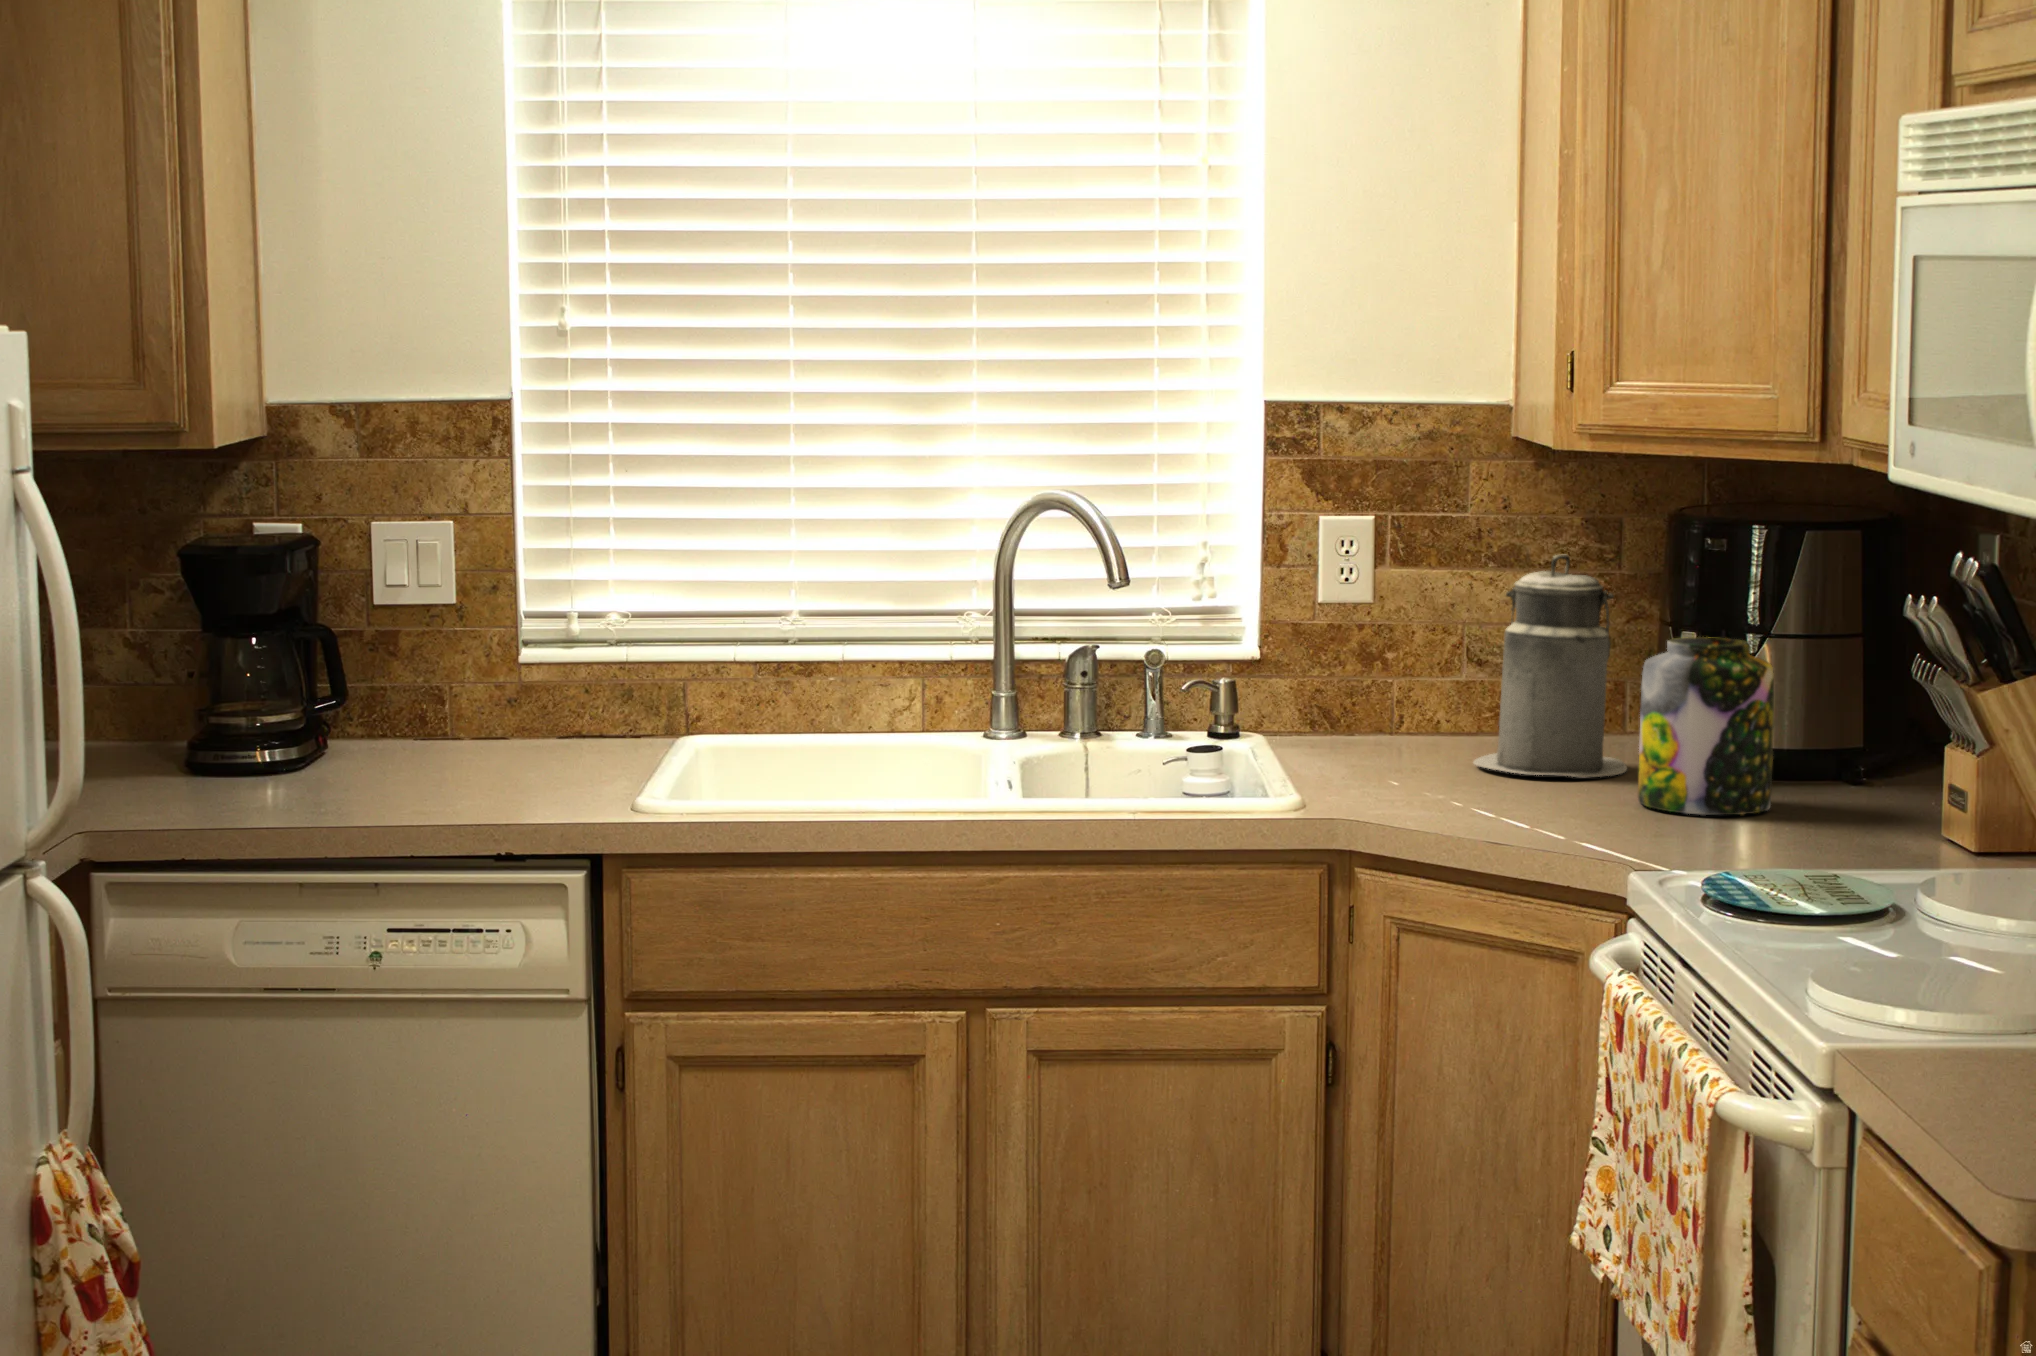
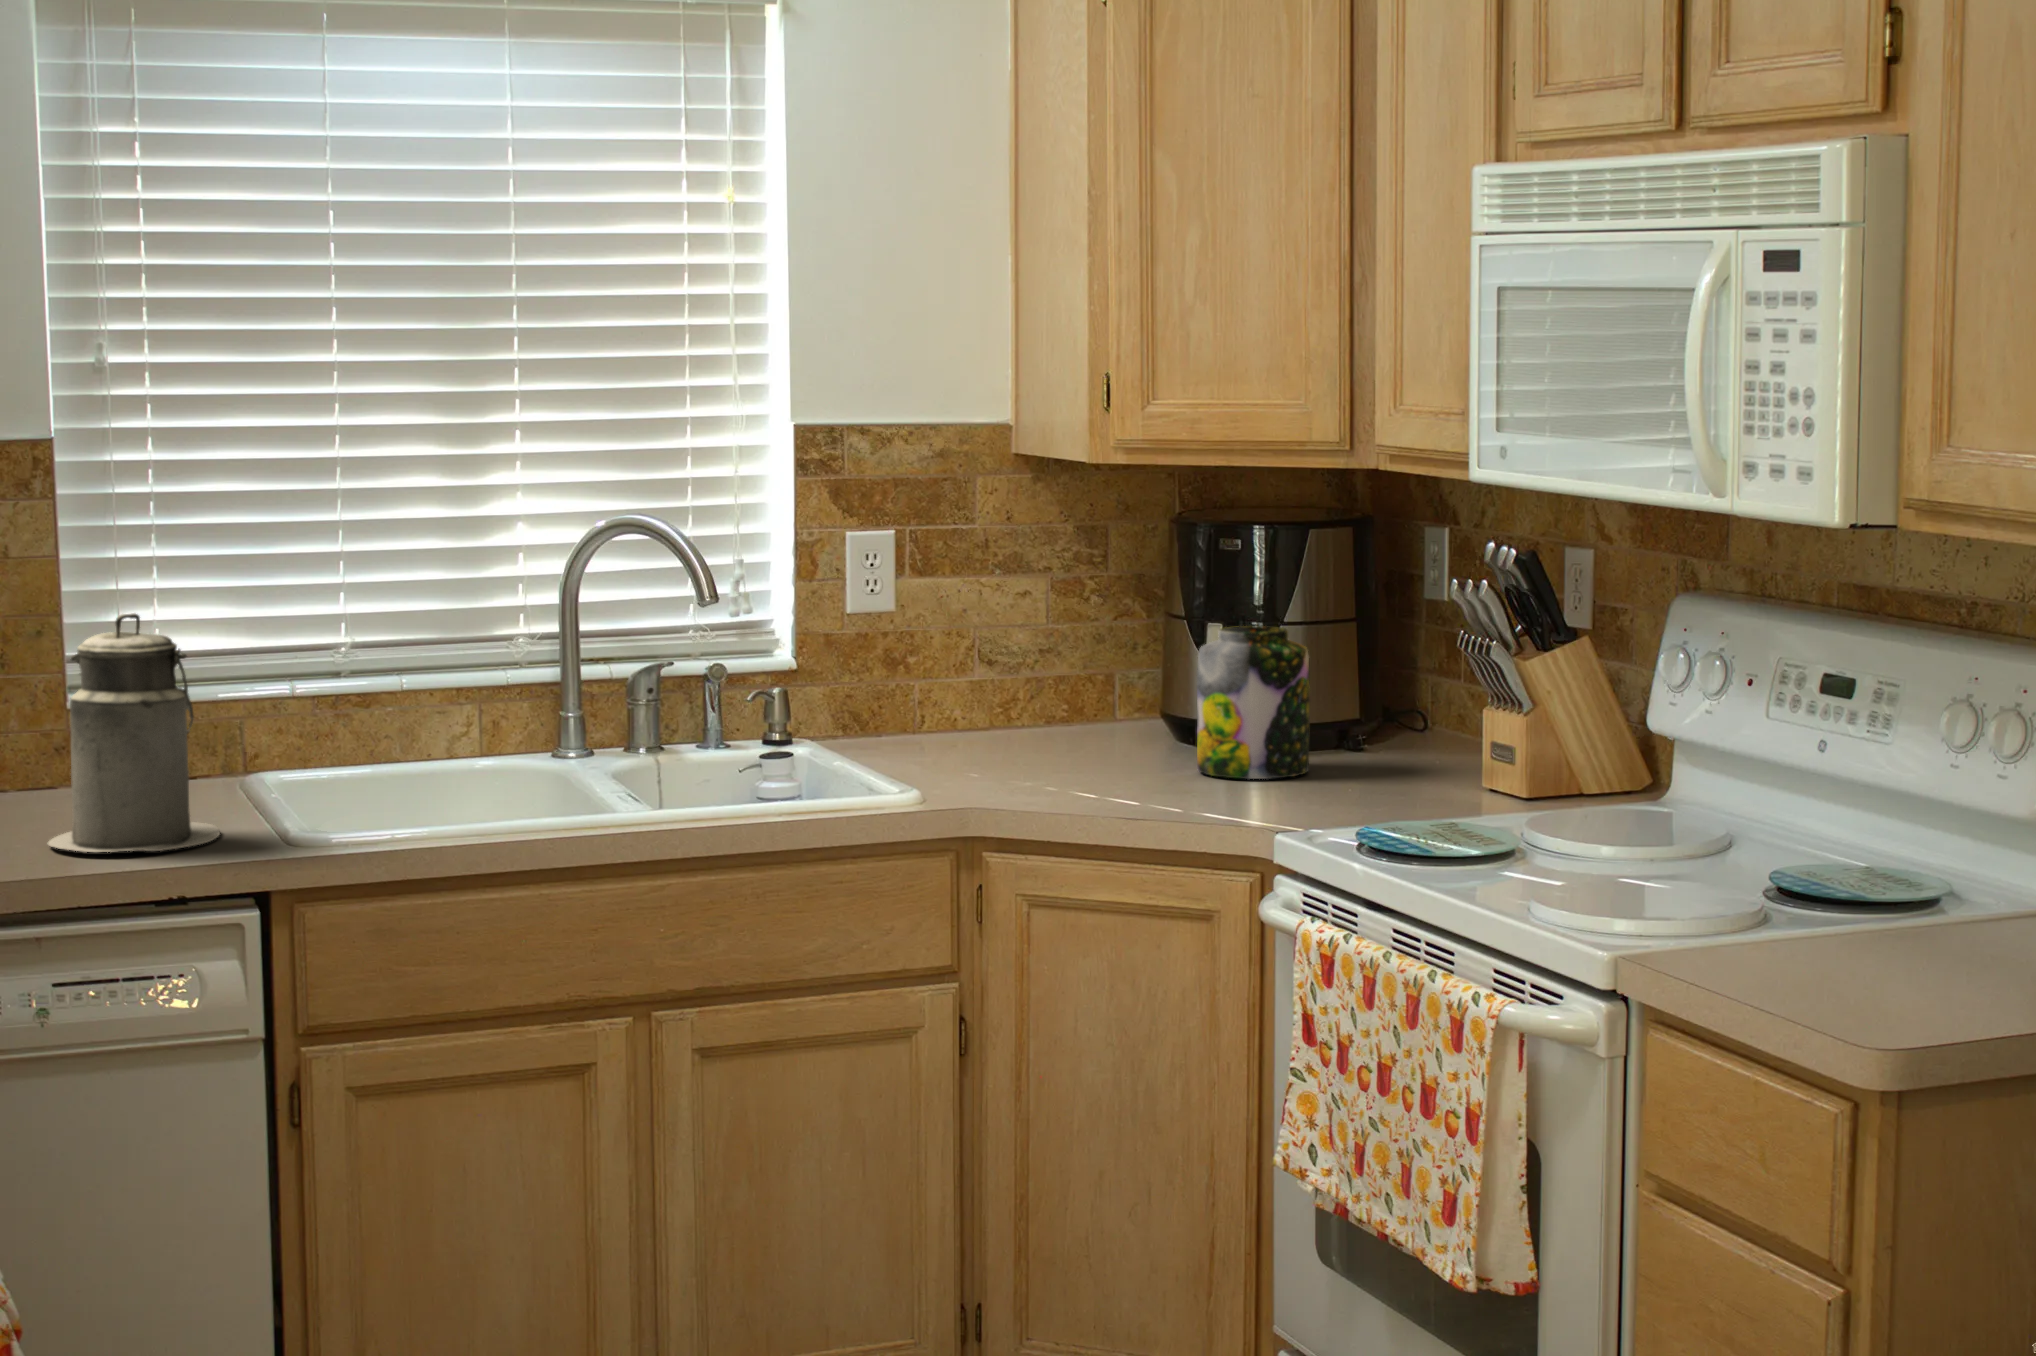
canister: present [1473,555,1627,777] -> present [47,613,220,852]

